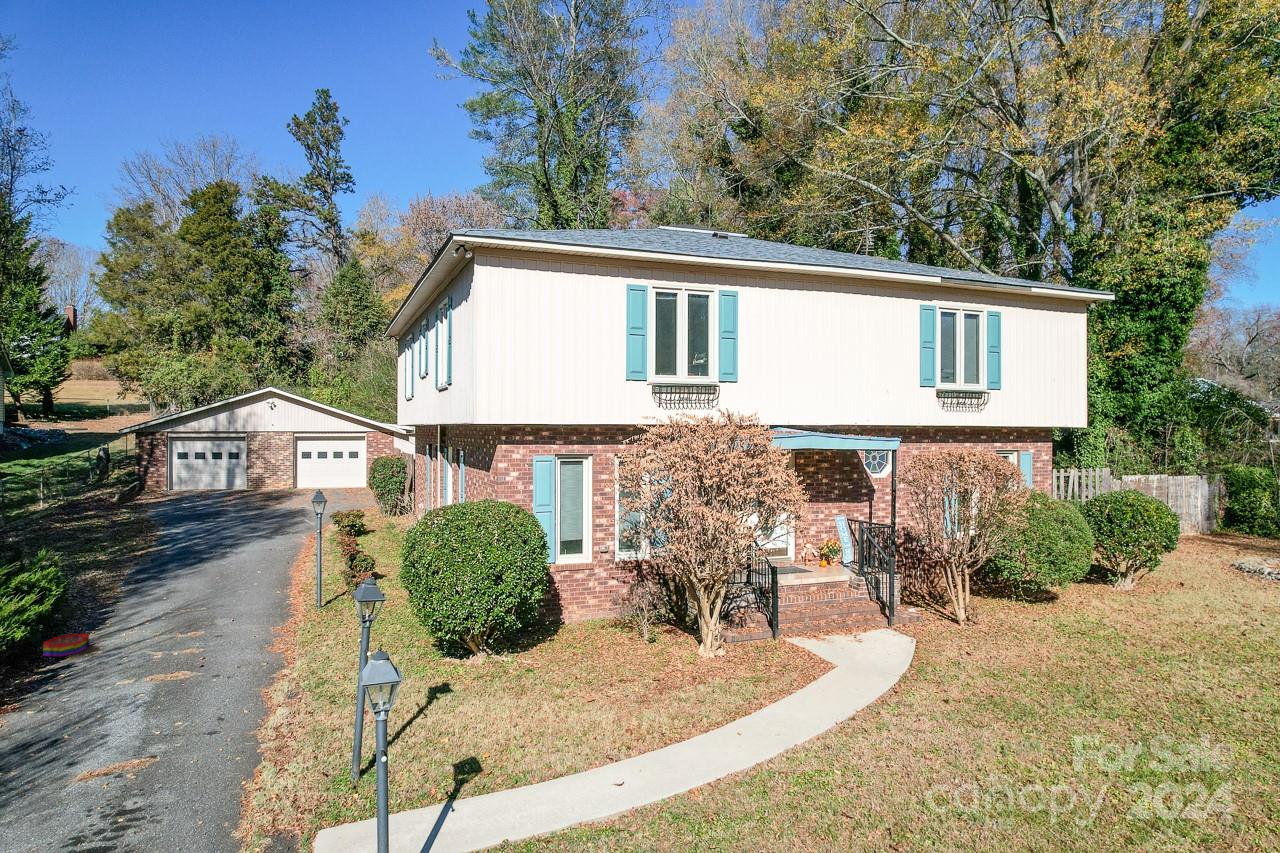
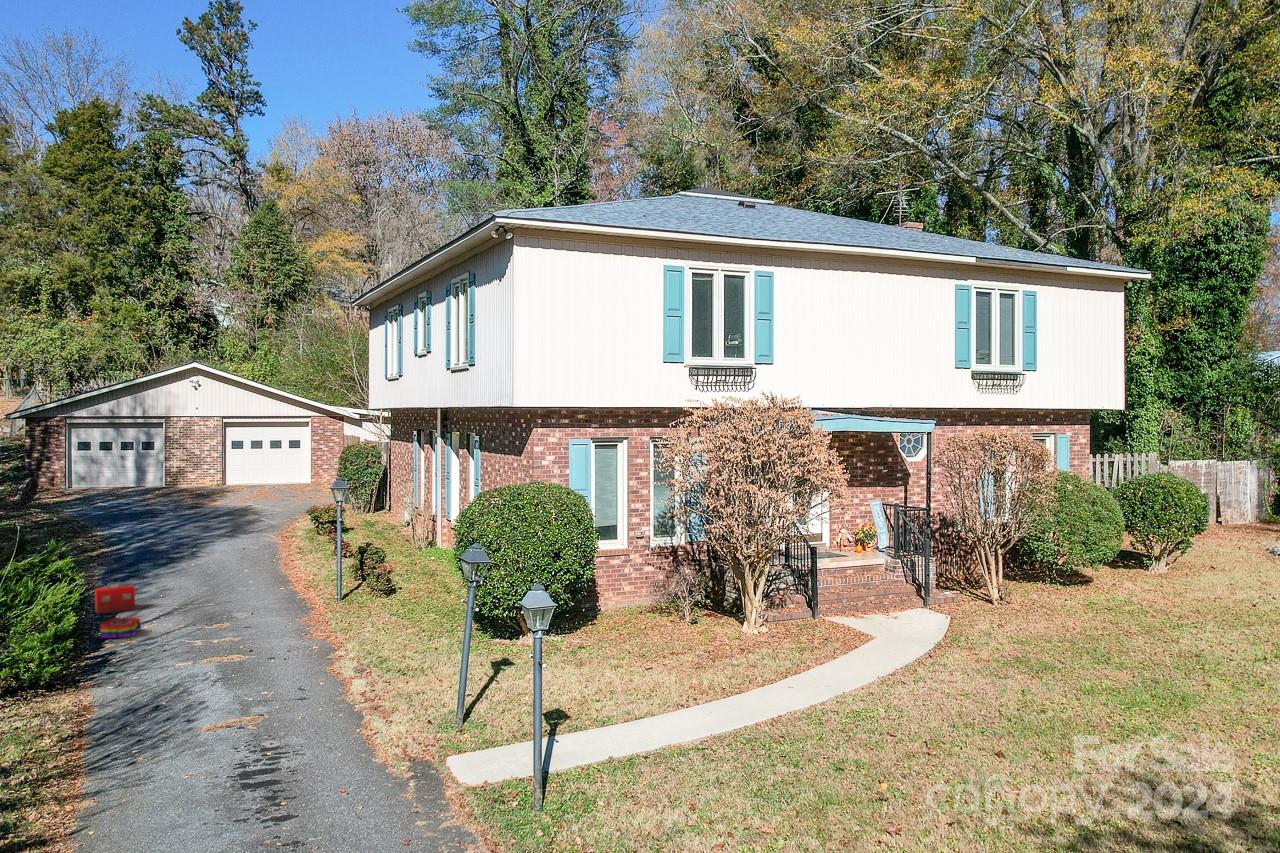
toolbox: none [69,592,112,625] -> present [95,582,135,614]

